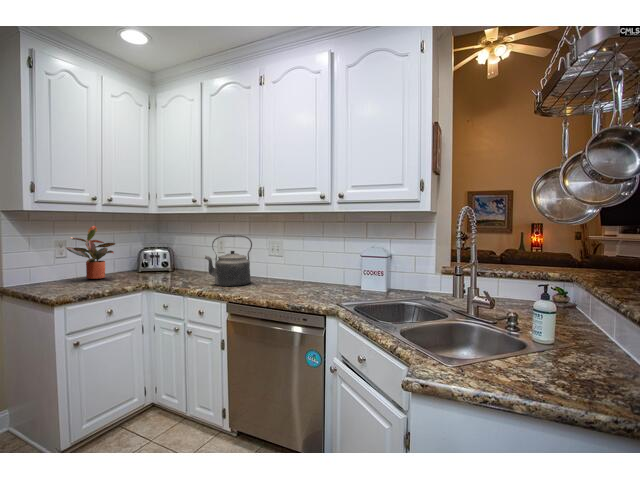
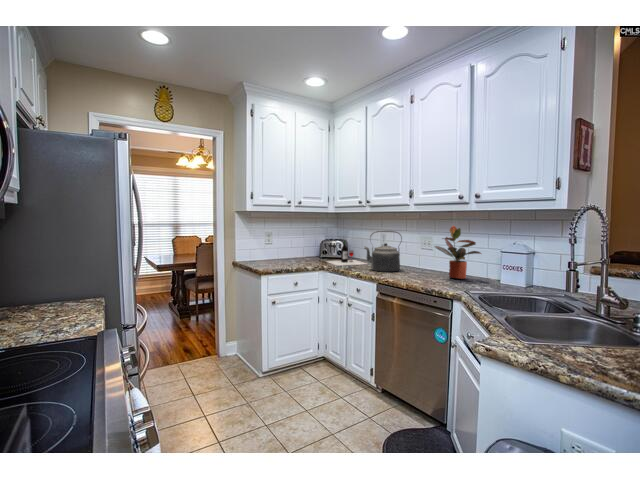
potted plant: present [66,226,115,279] -> present [435,226,481,279]
wine bottle: none [145,249,208,283] -> present [327,241,367,266]

